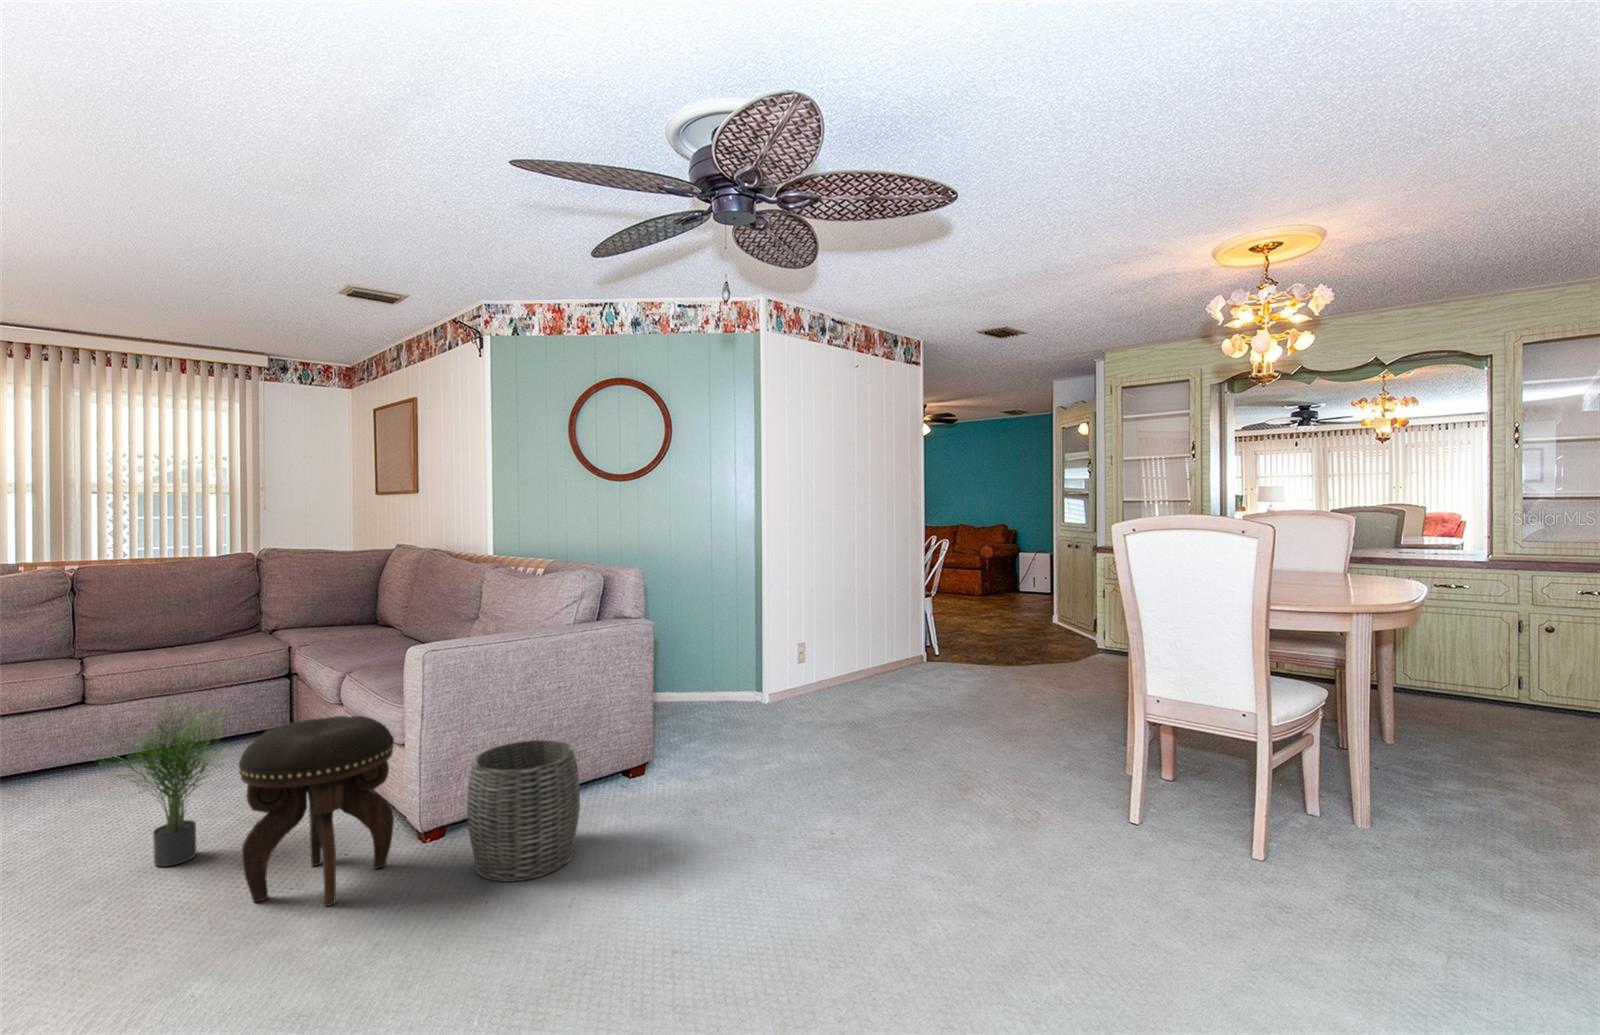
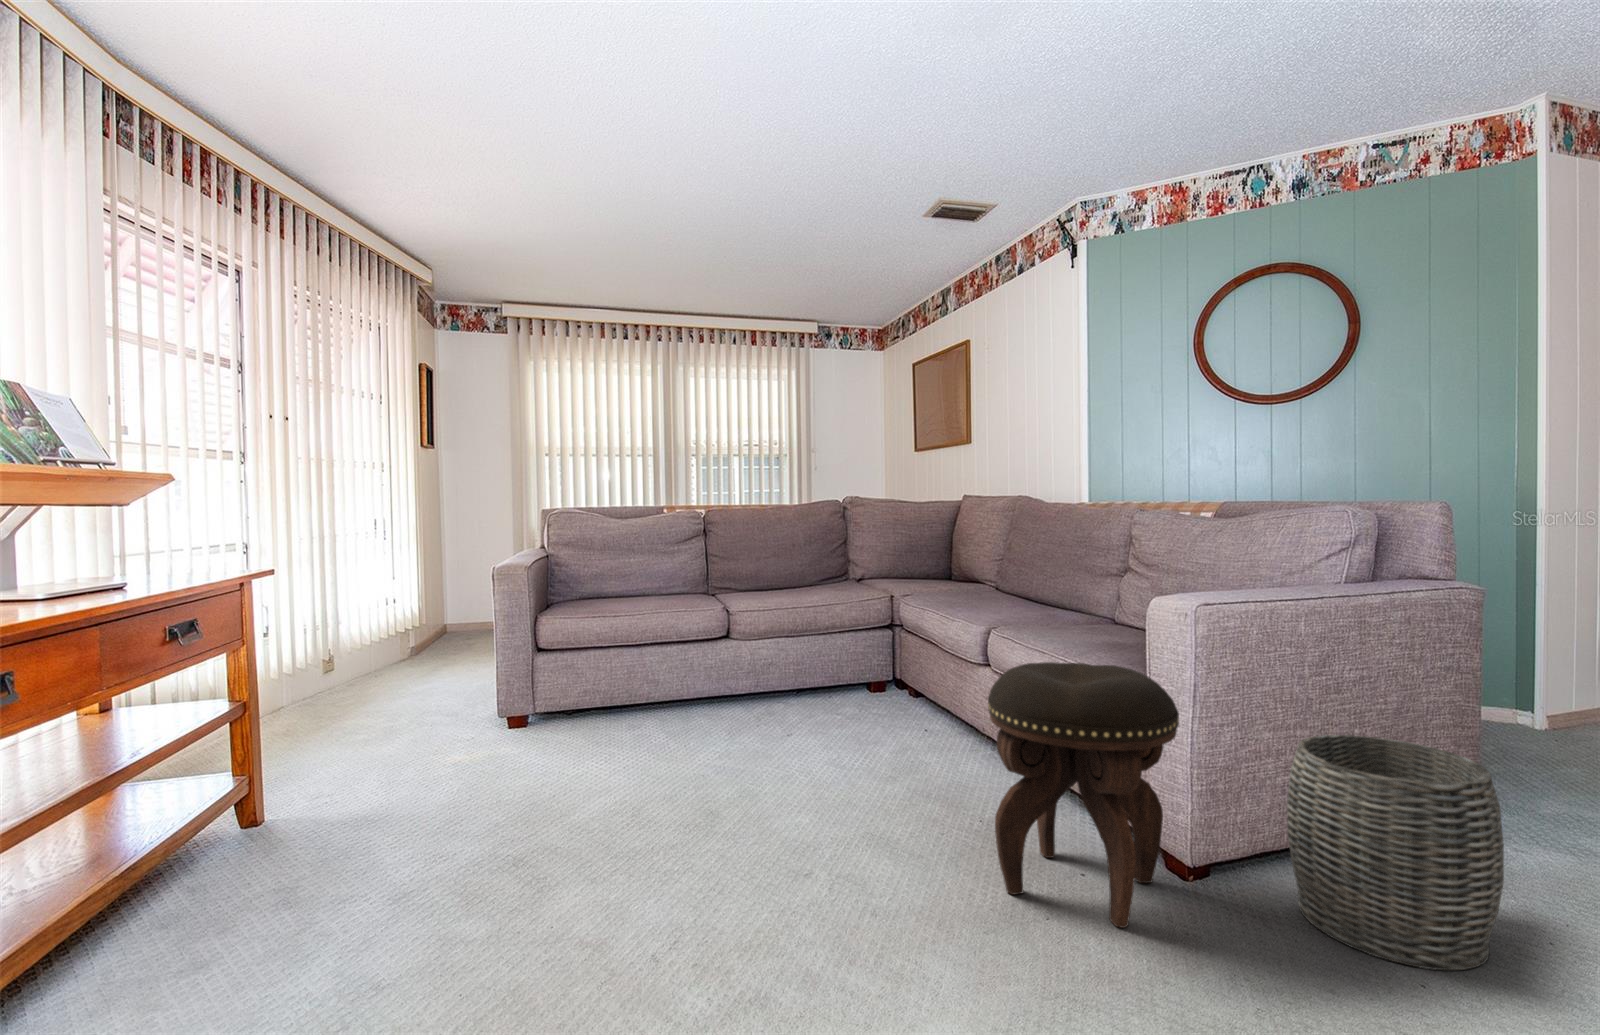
potted plant: present [104,705,222,867] -> none [796,620,934,817]

